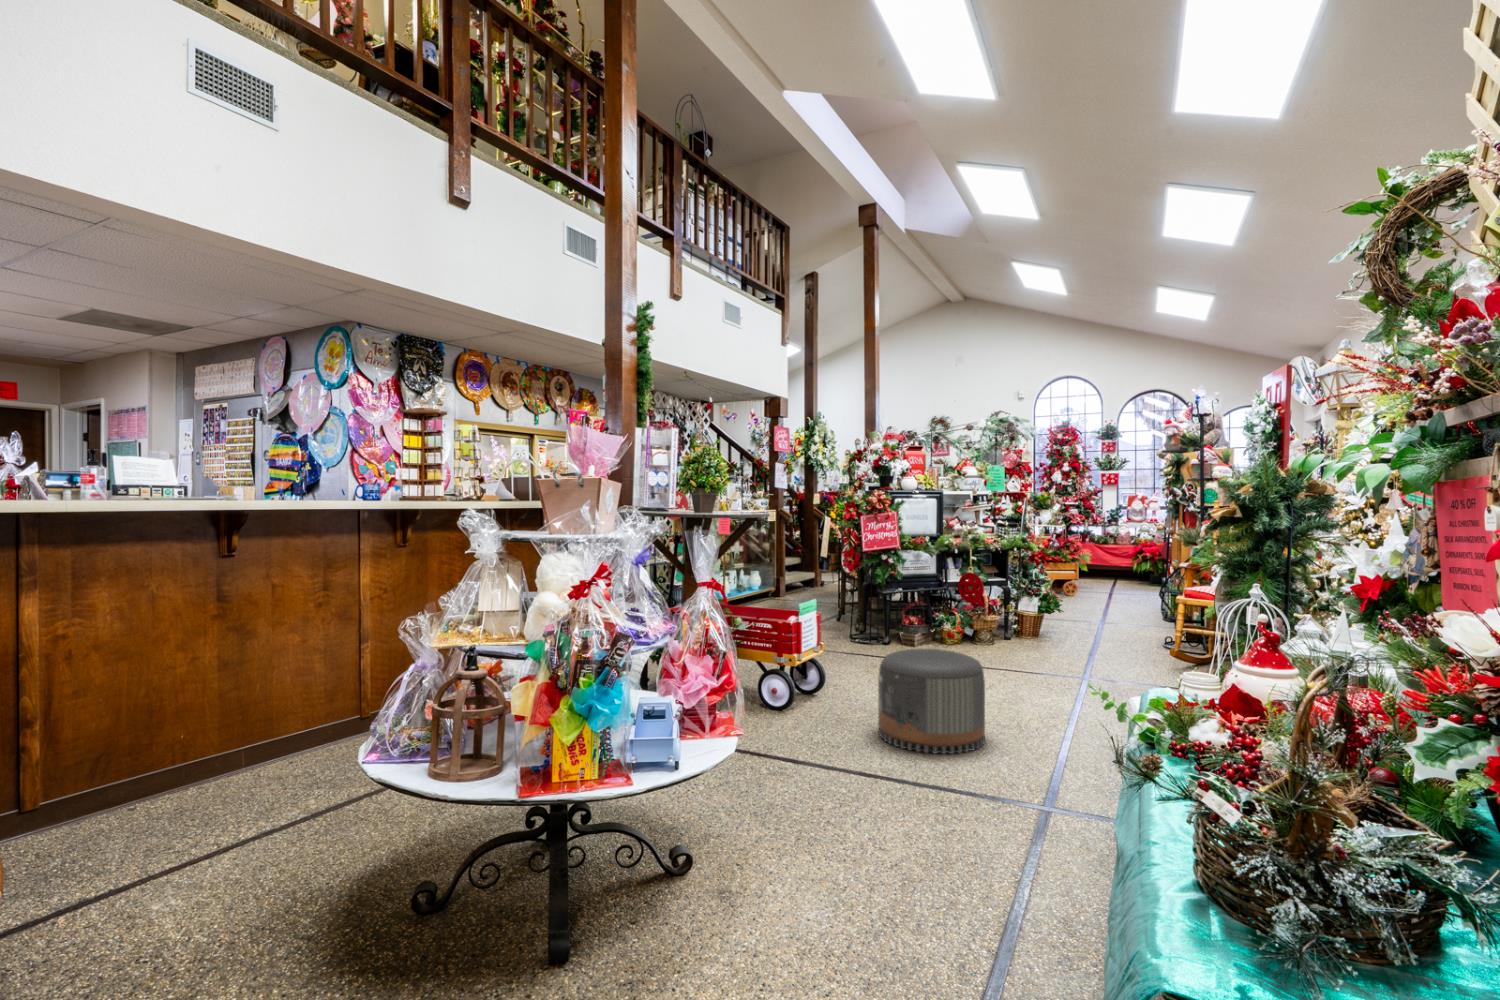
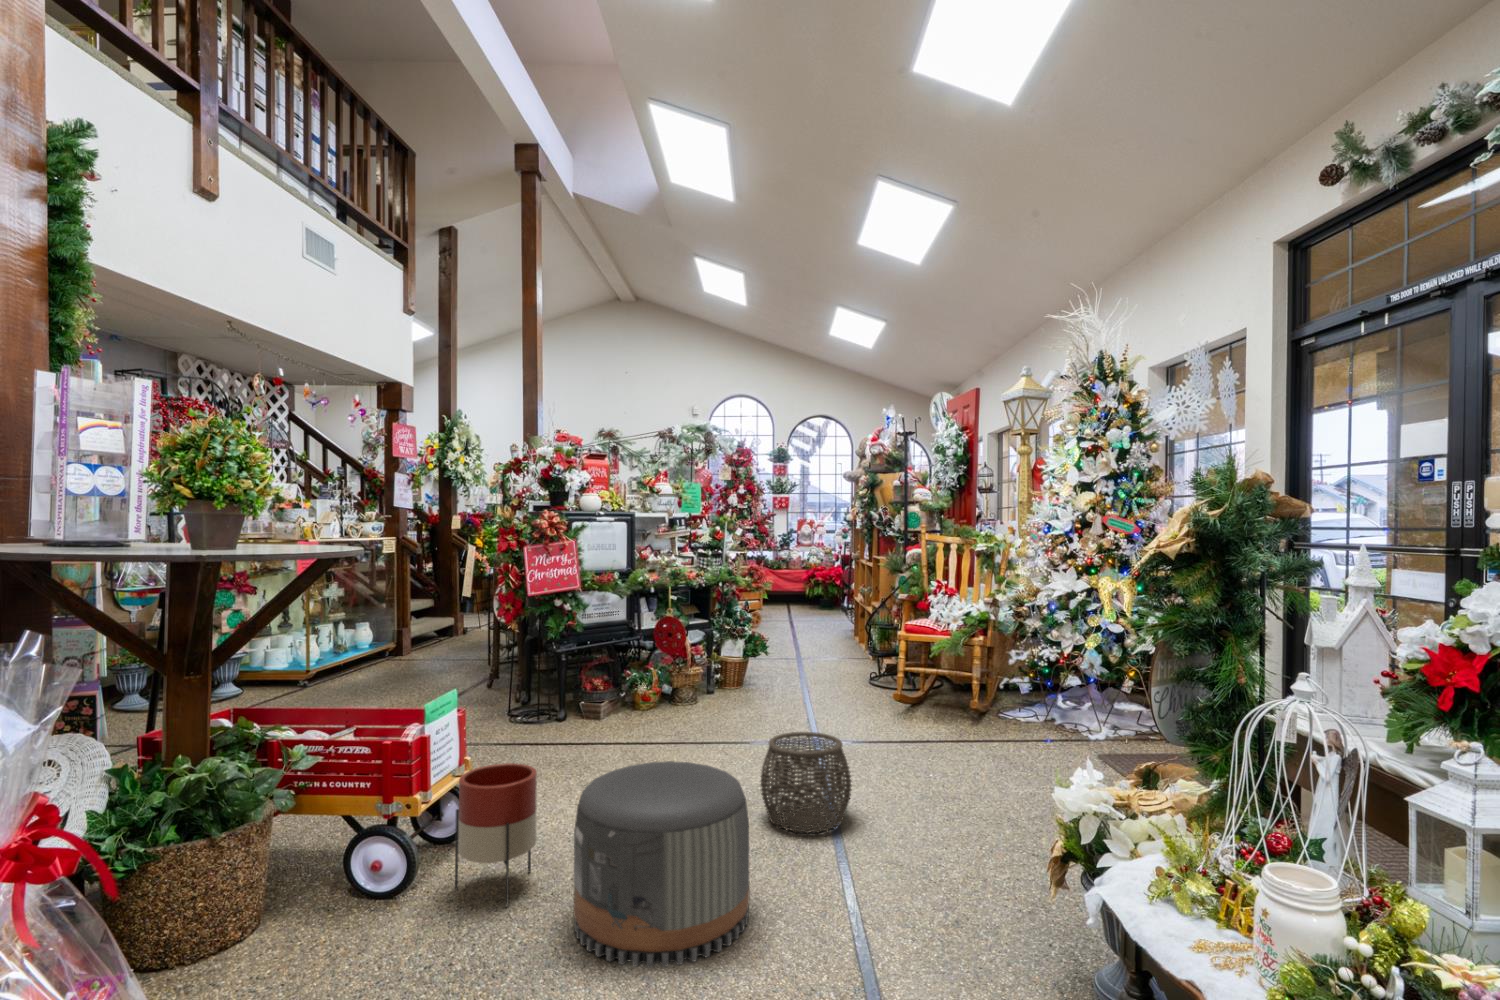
planter: none [815,643,860,720] -> present [455,763,537,906]
woven basket: none [1012,651,1082,718] -> present [760,732,852,833]

